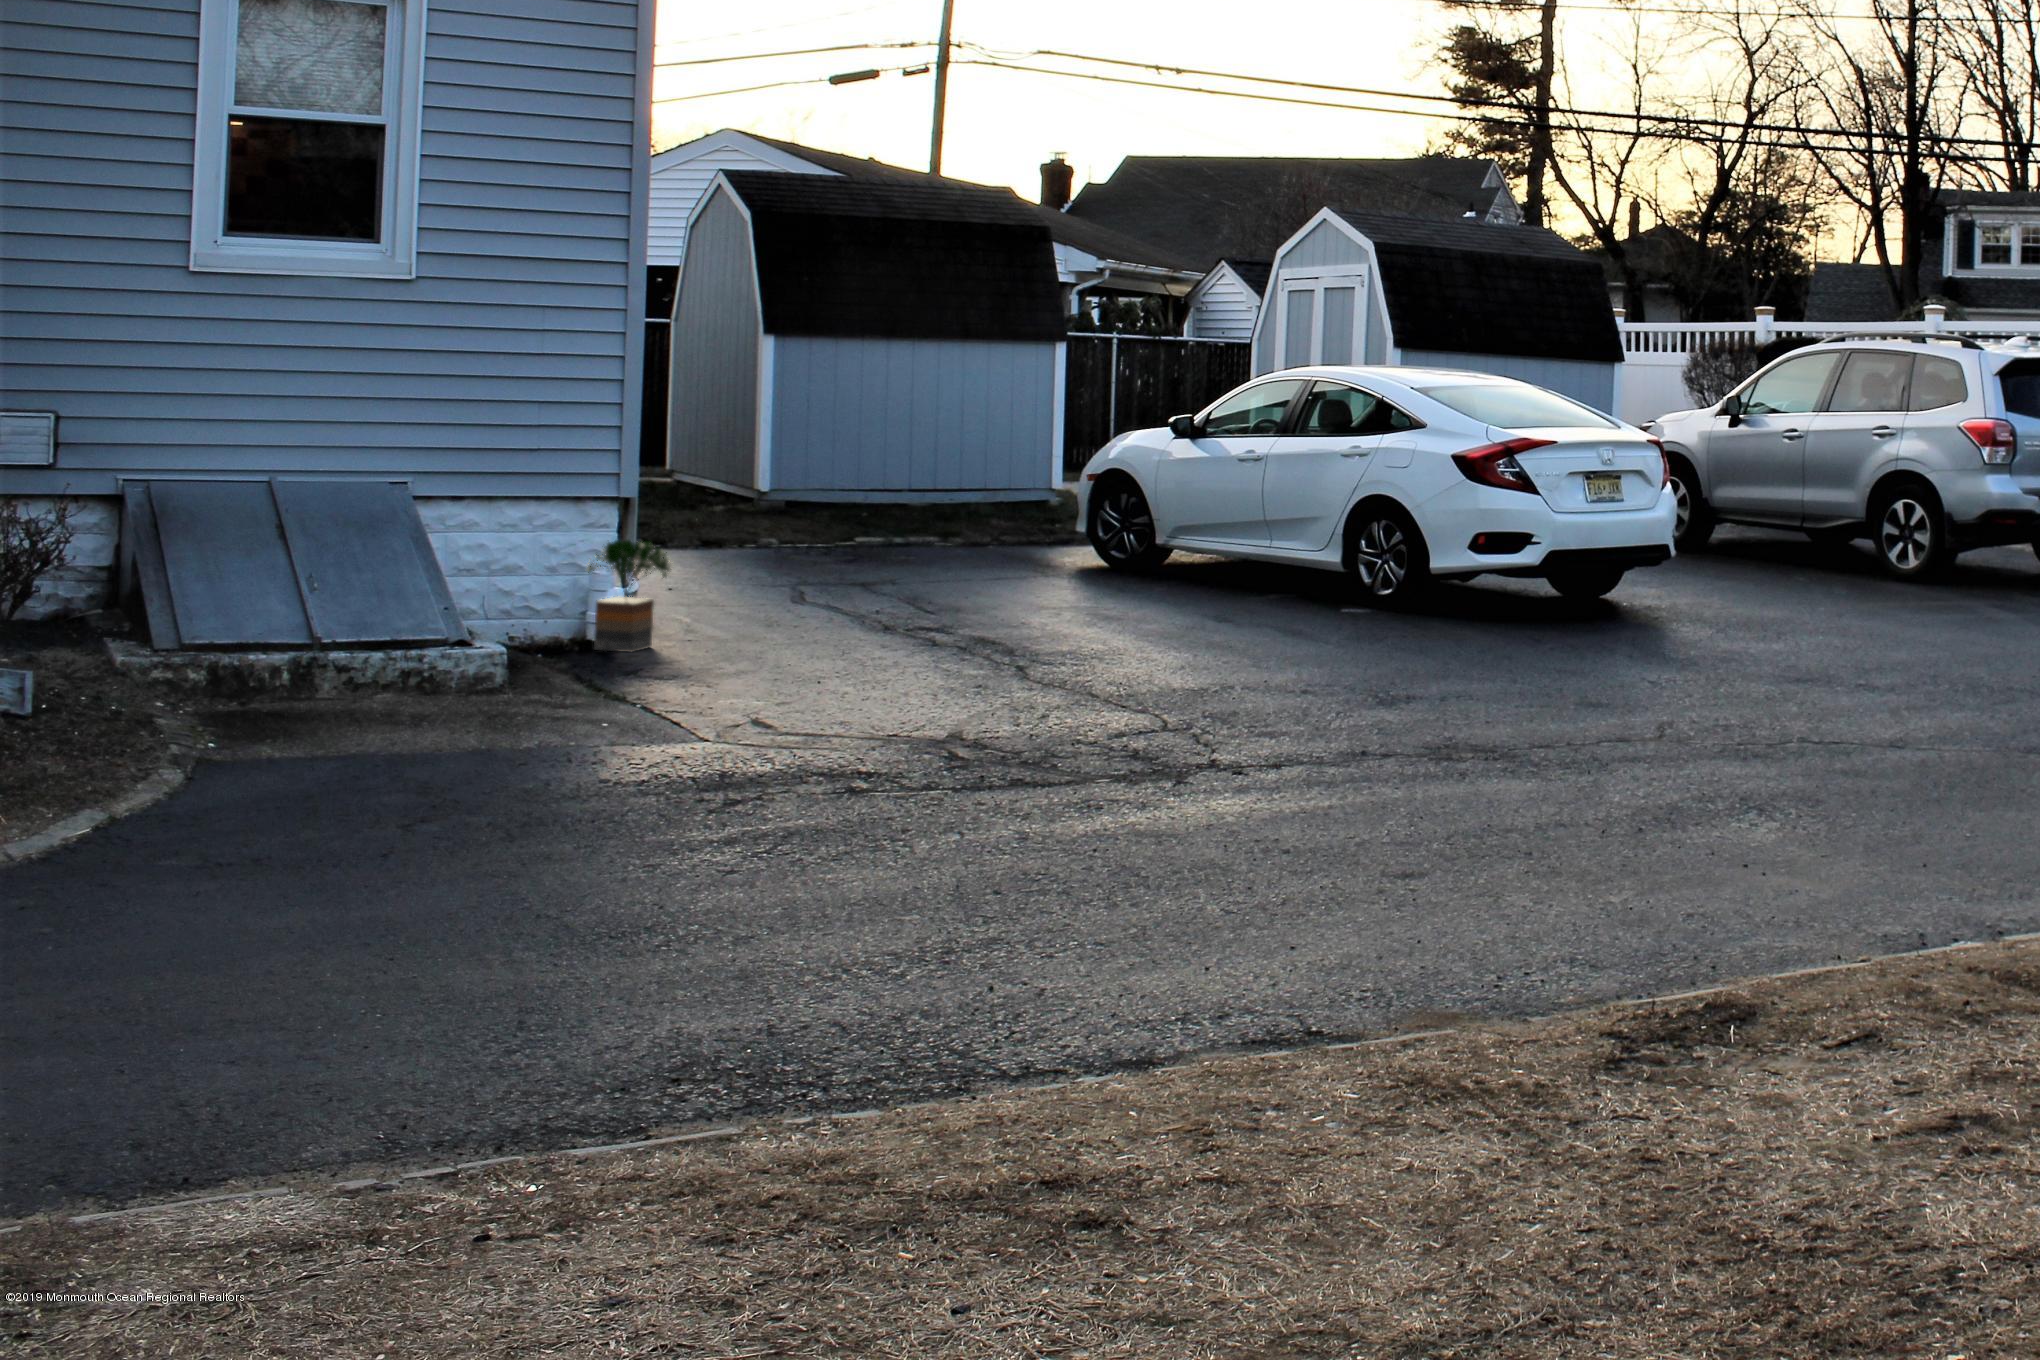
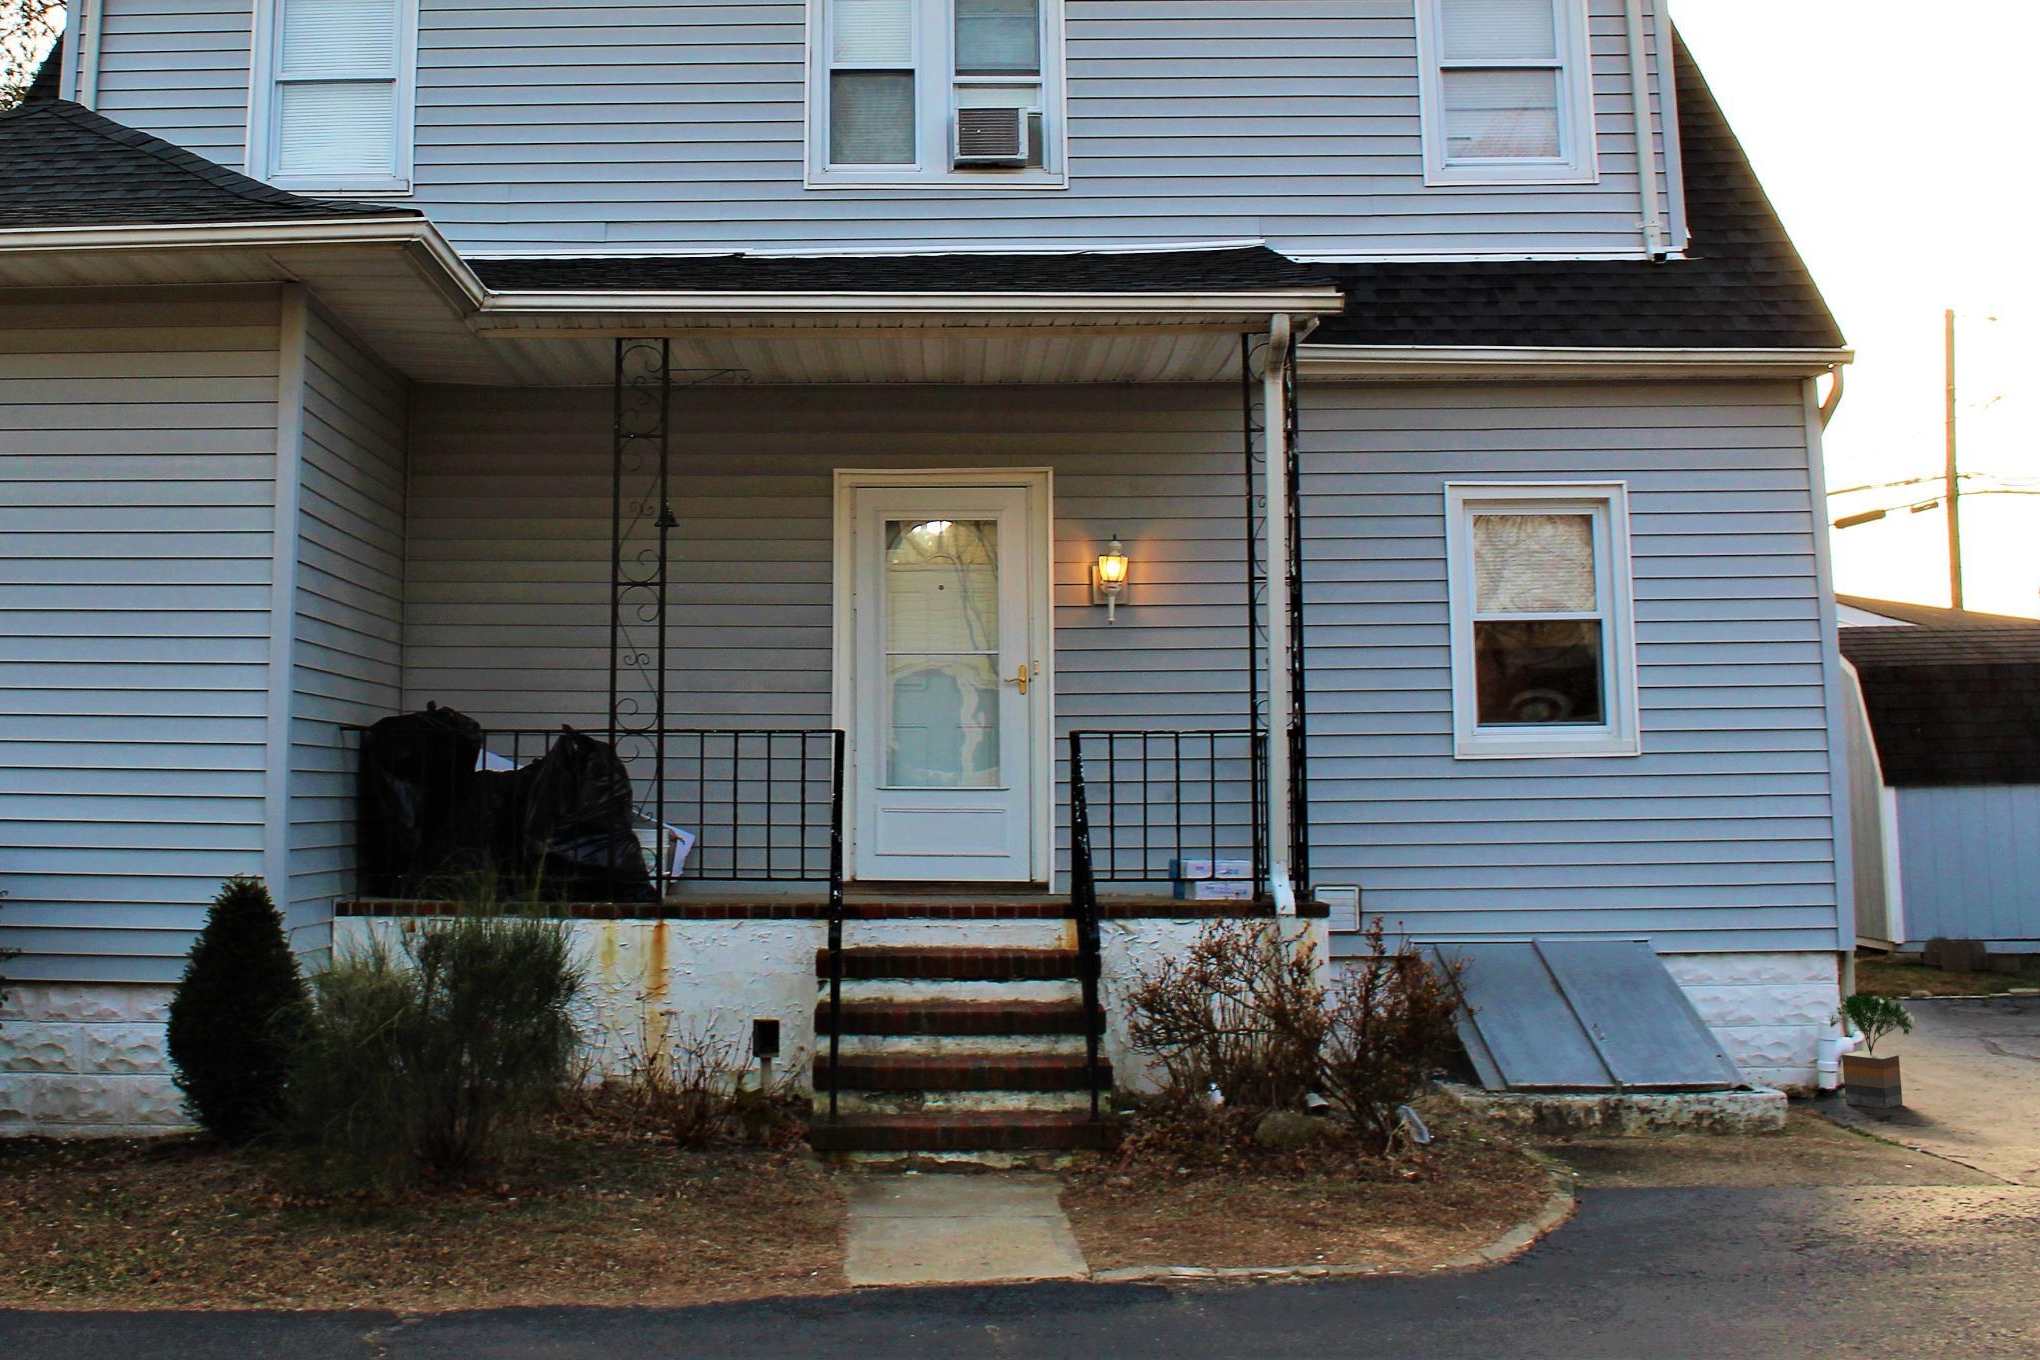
woven basket: none [790,485,875,521] -> present [1924,937,2020,972]

